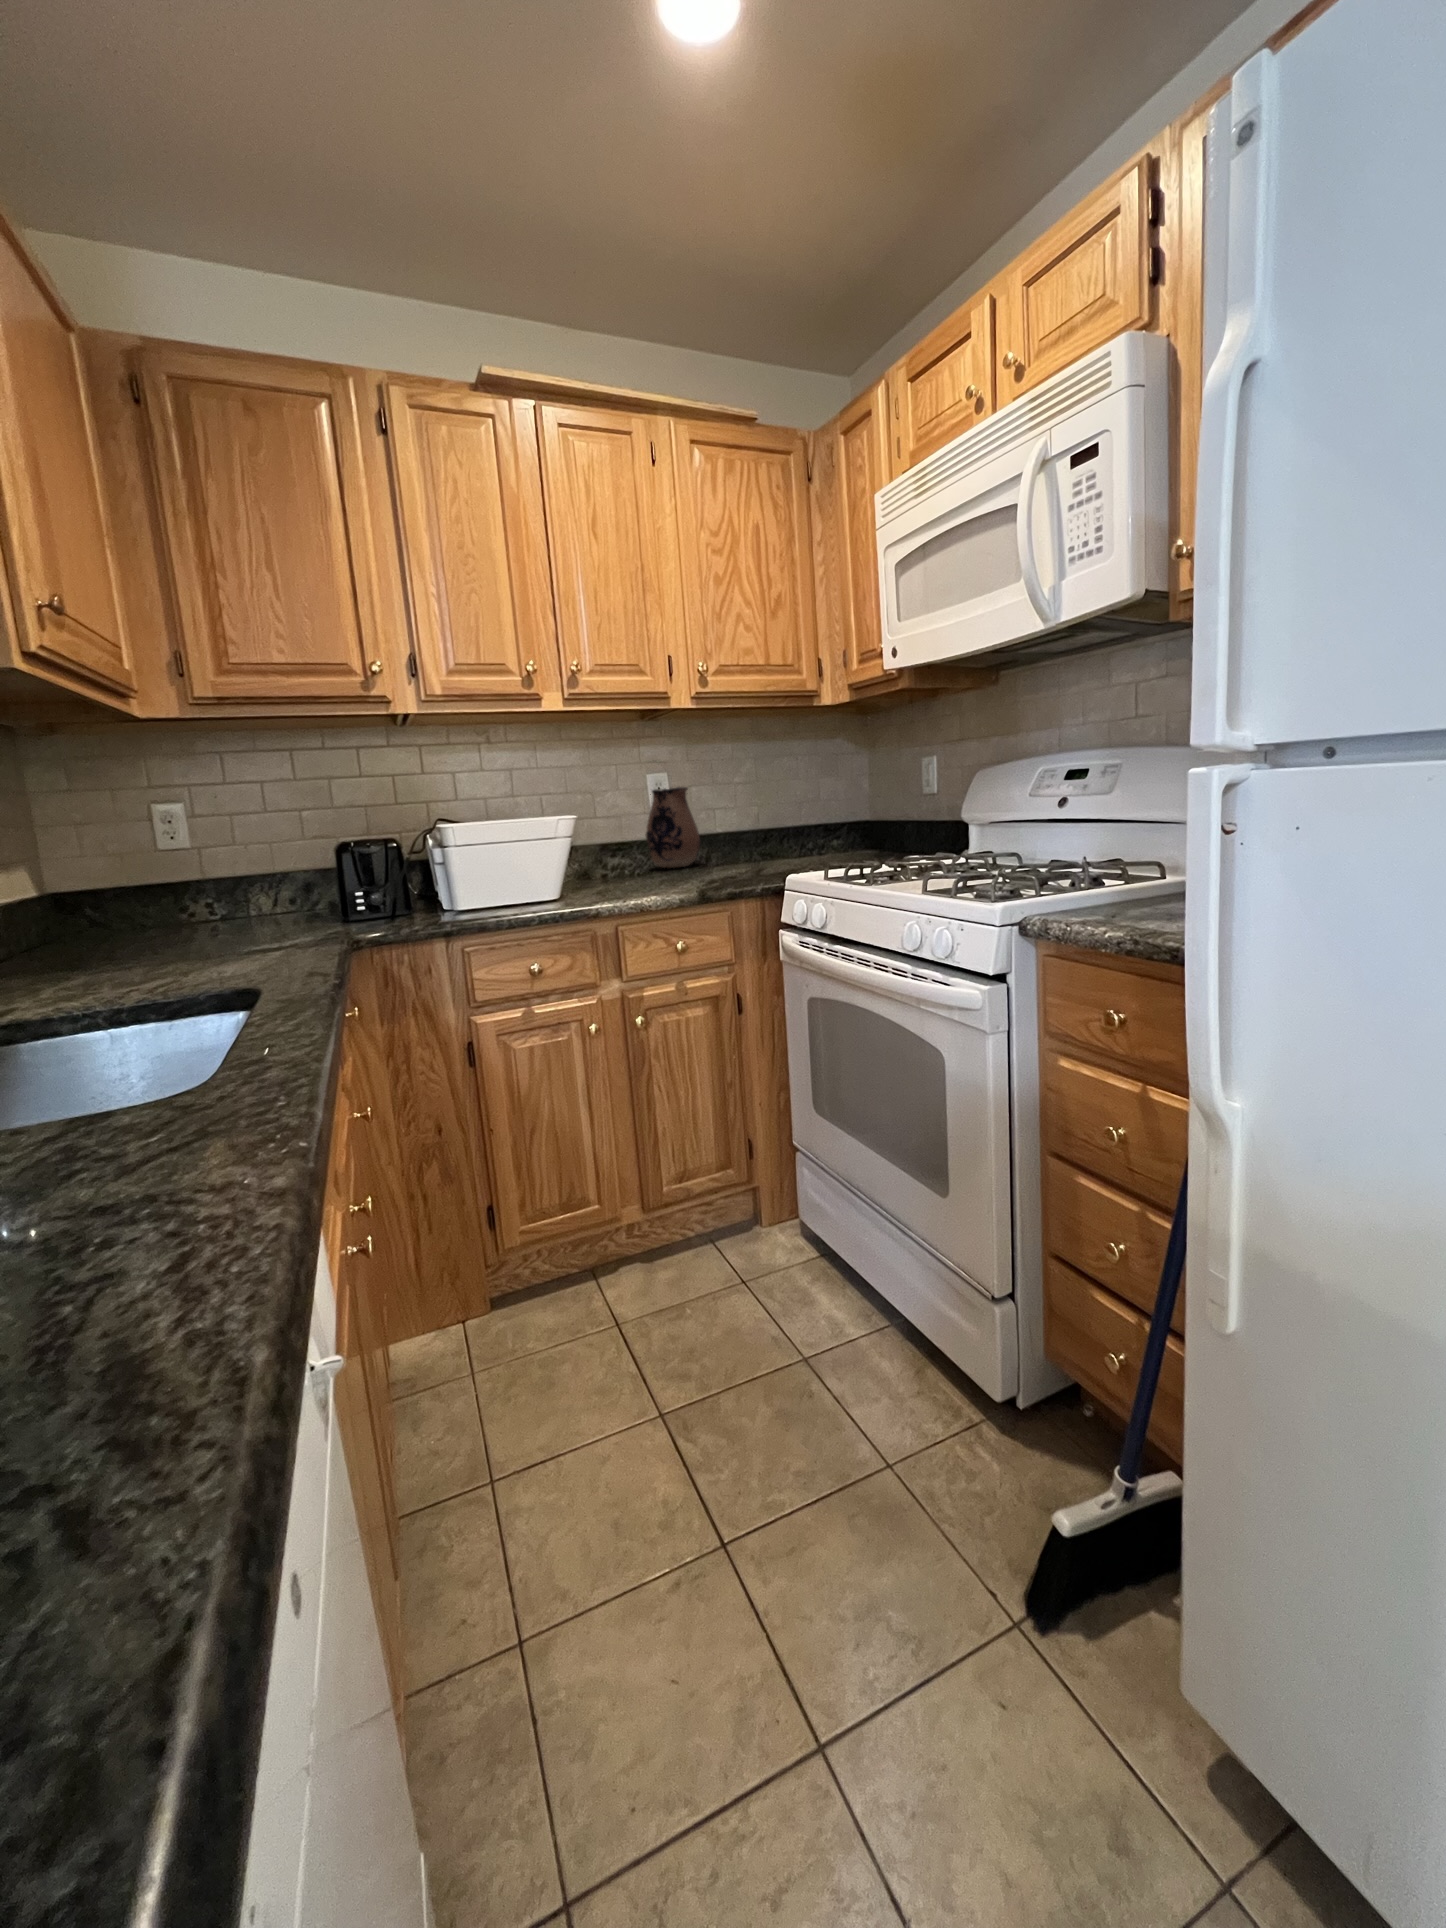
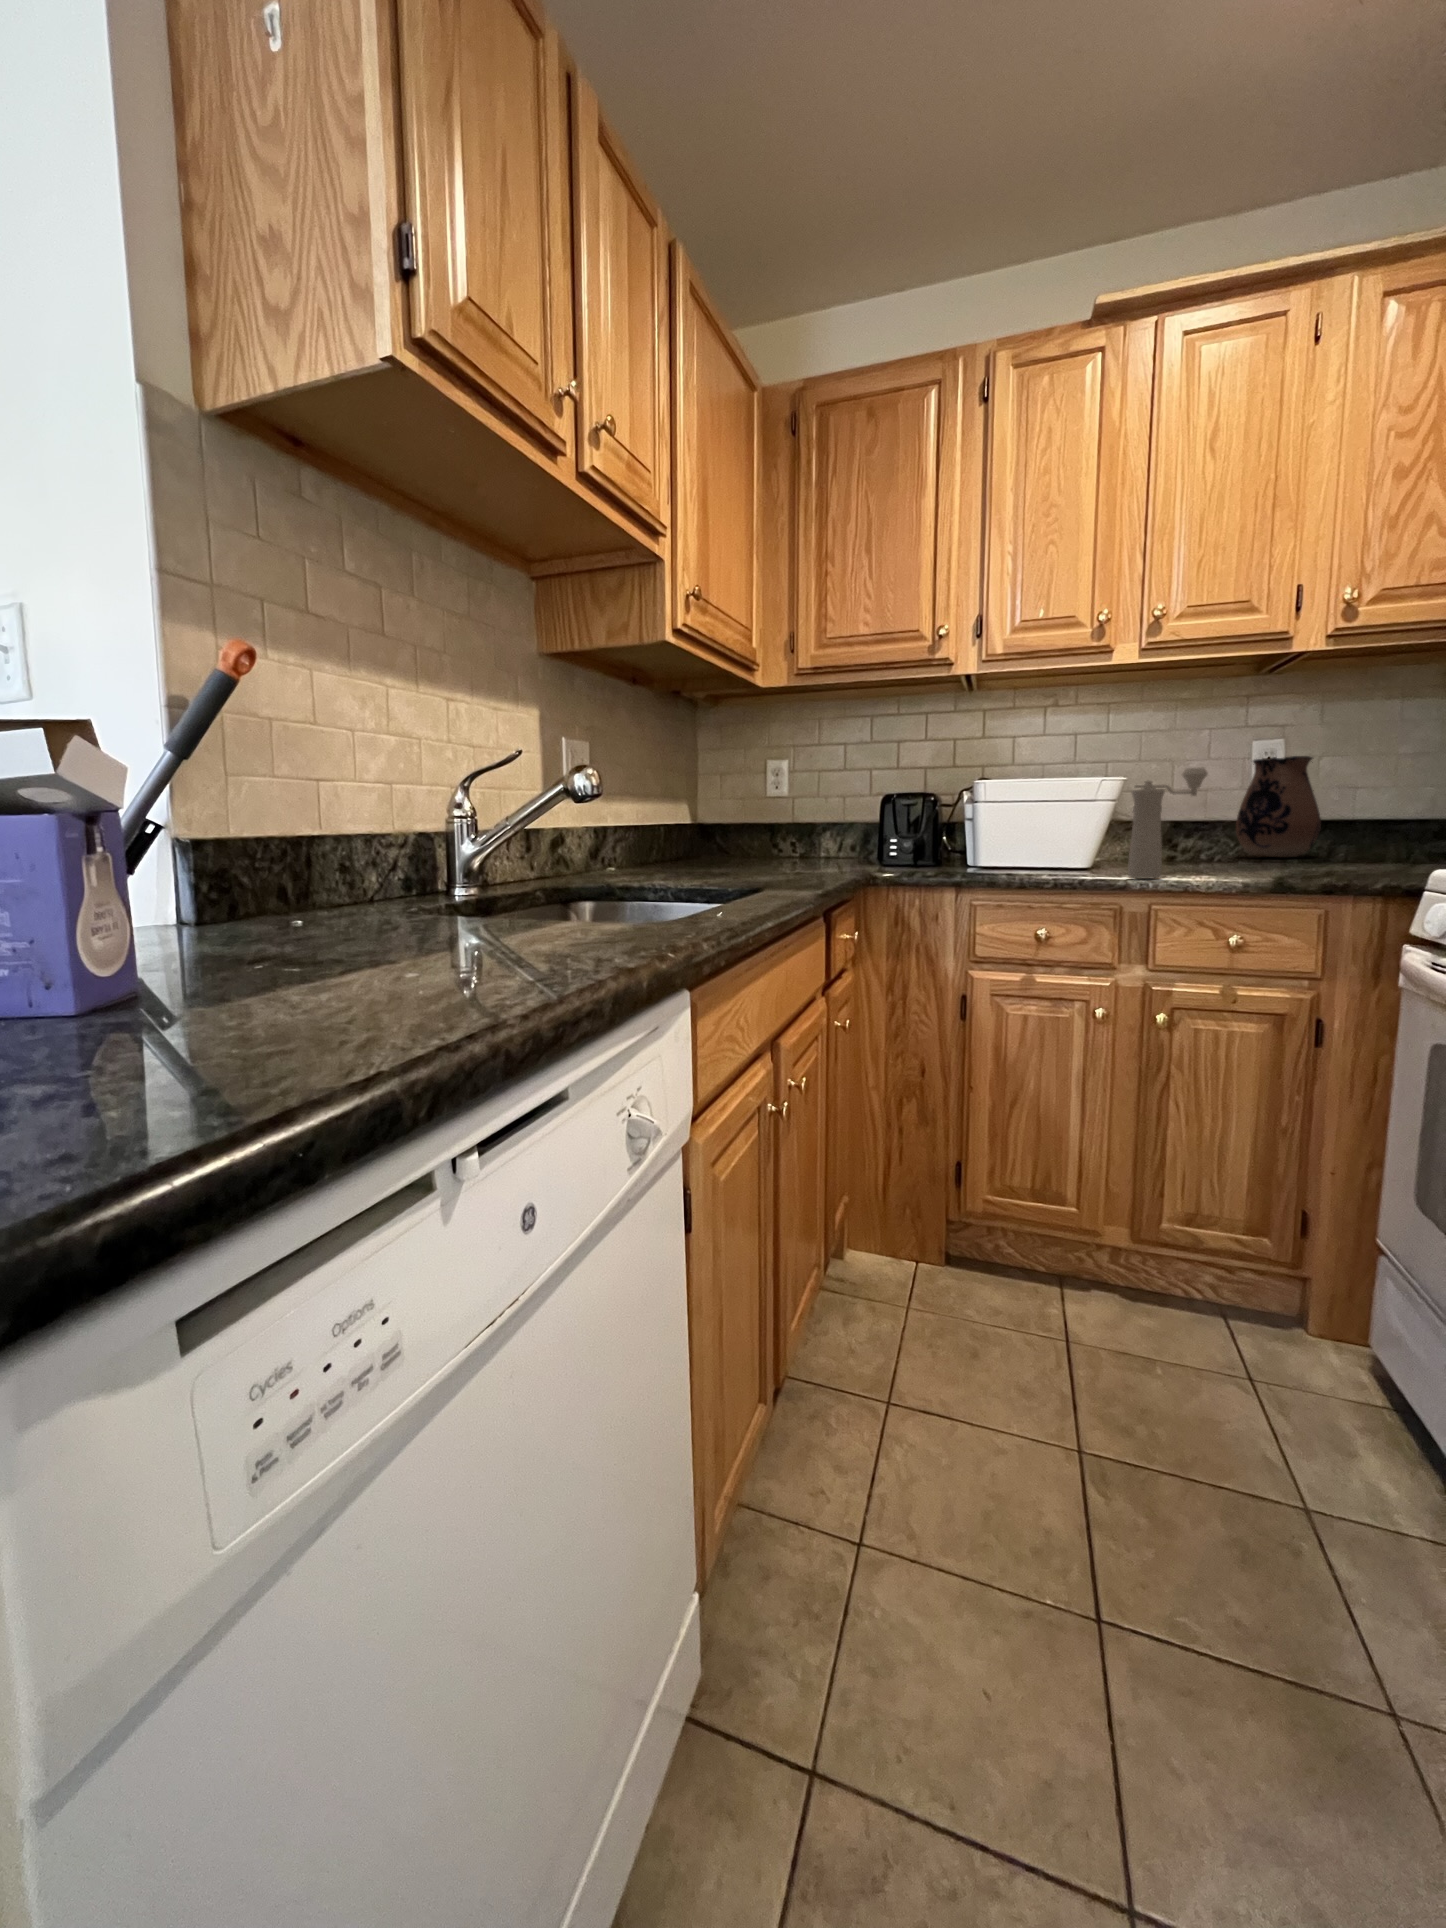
pepper mill: none [588,807,640,906] -> present [1128,768,1208,878]

